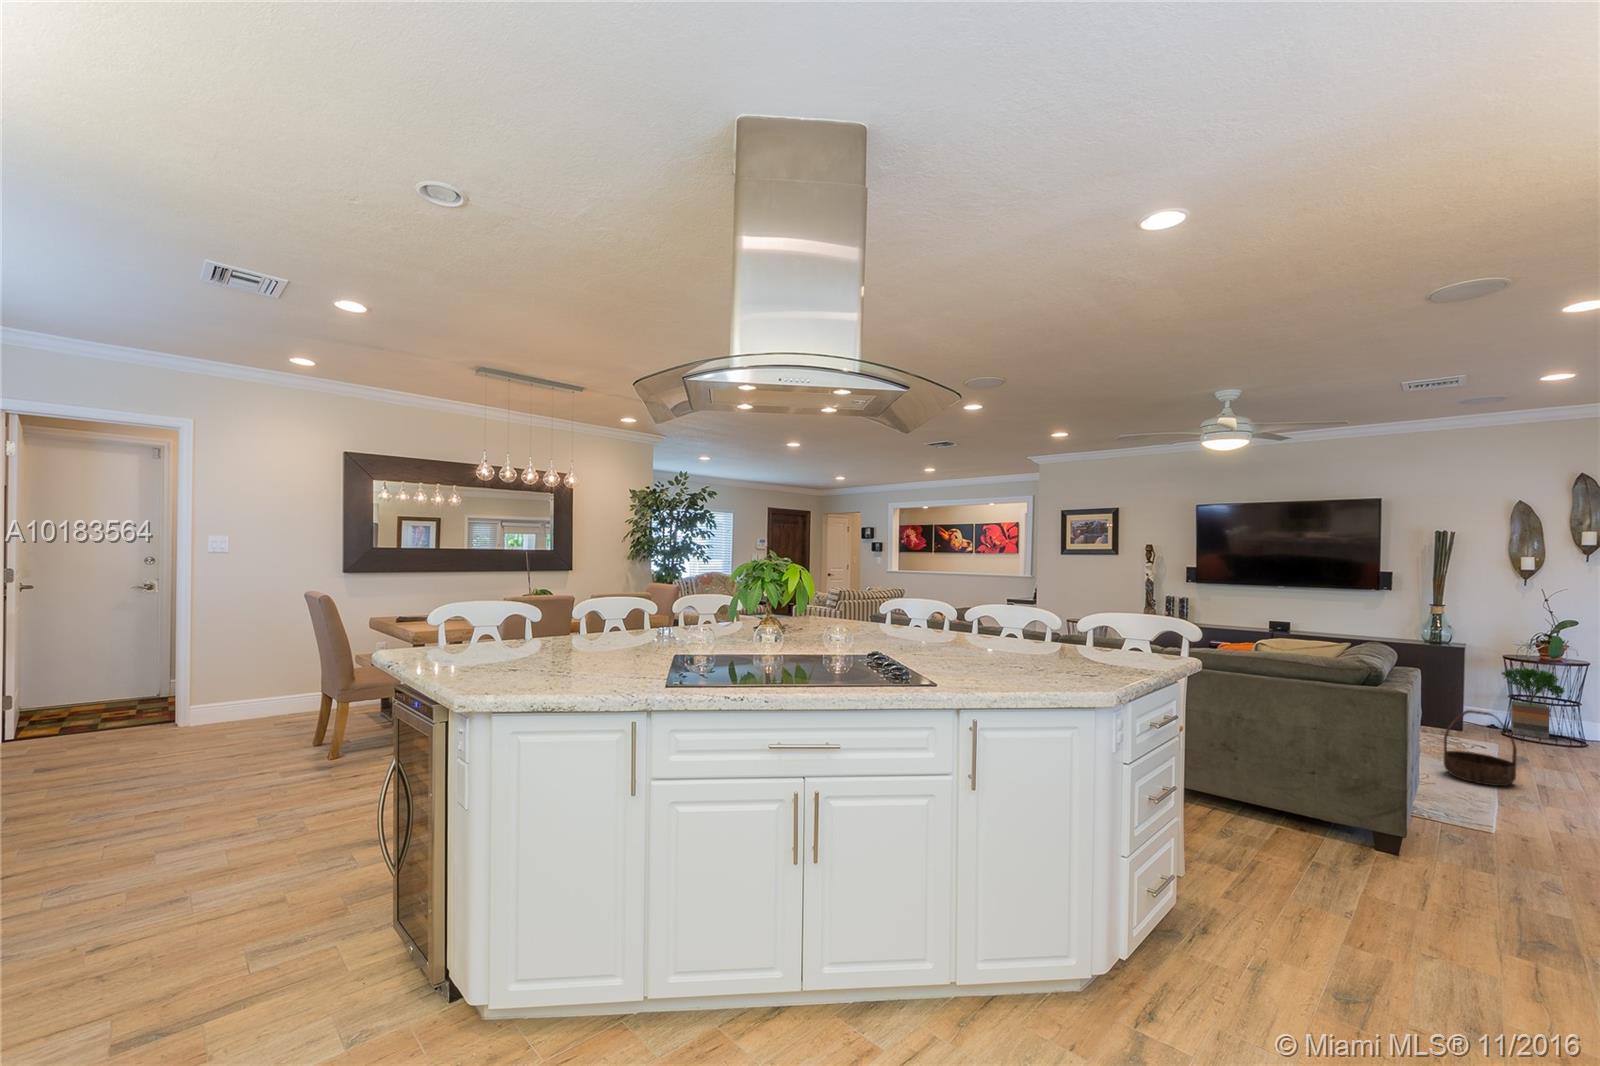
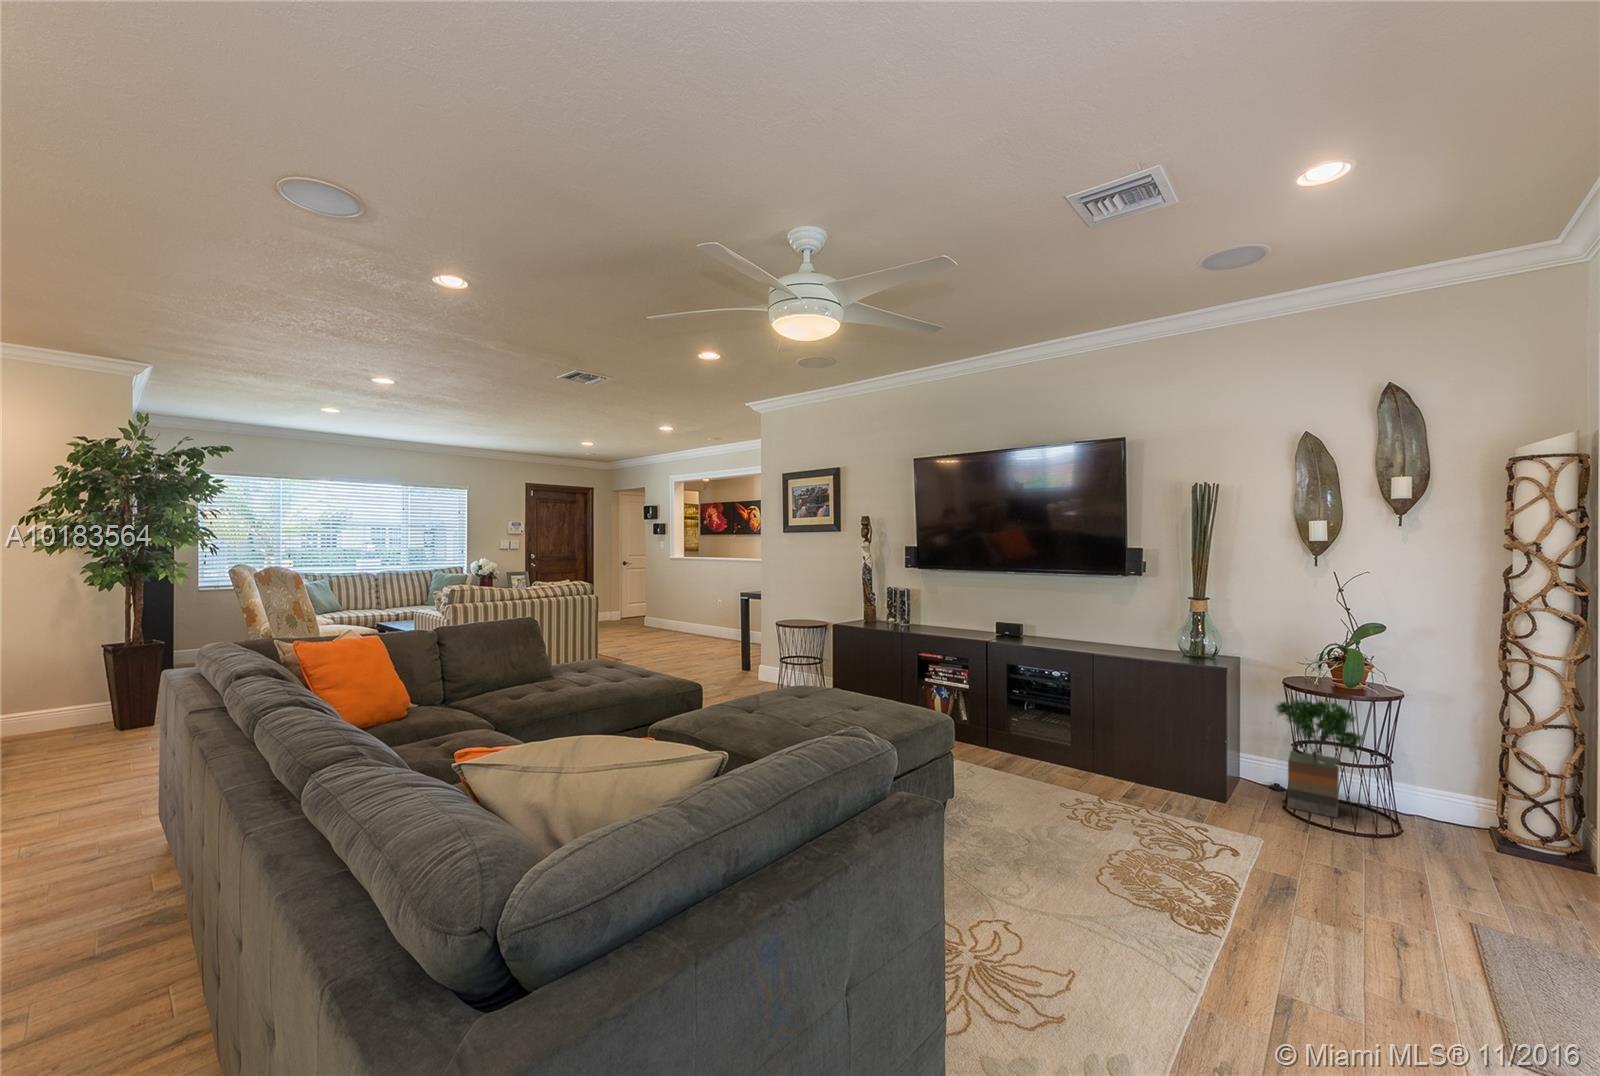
basket: present [1444,710,1517,786] -> none [1083,830,1200,999]

